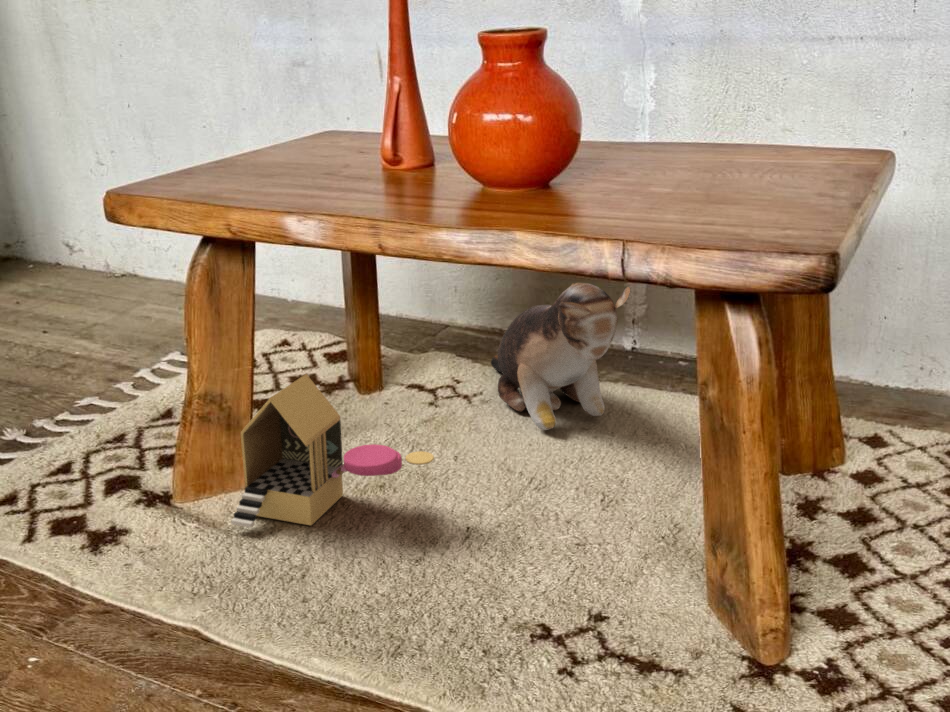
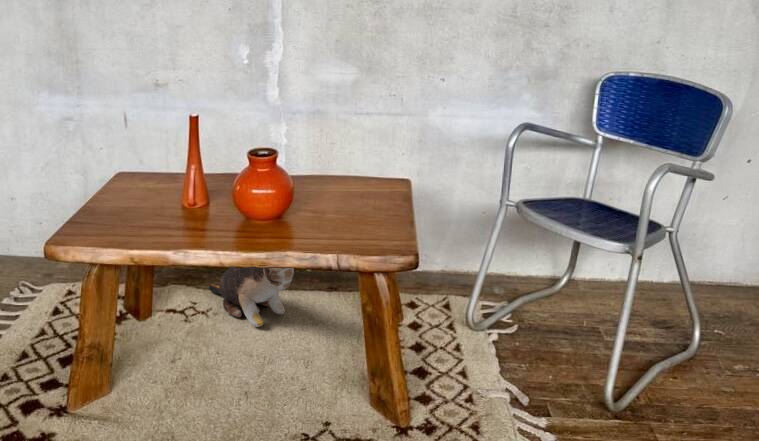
toy house: present [231,374,434,527] -> none [116,327,224,417]

